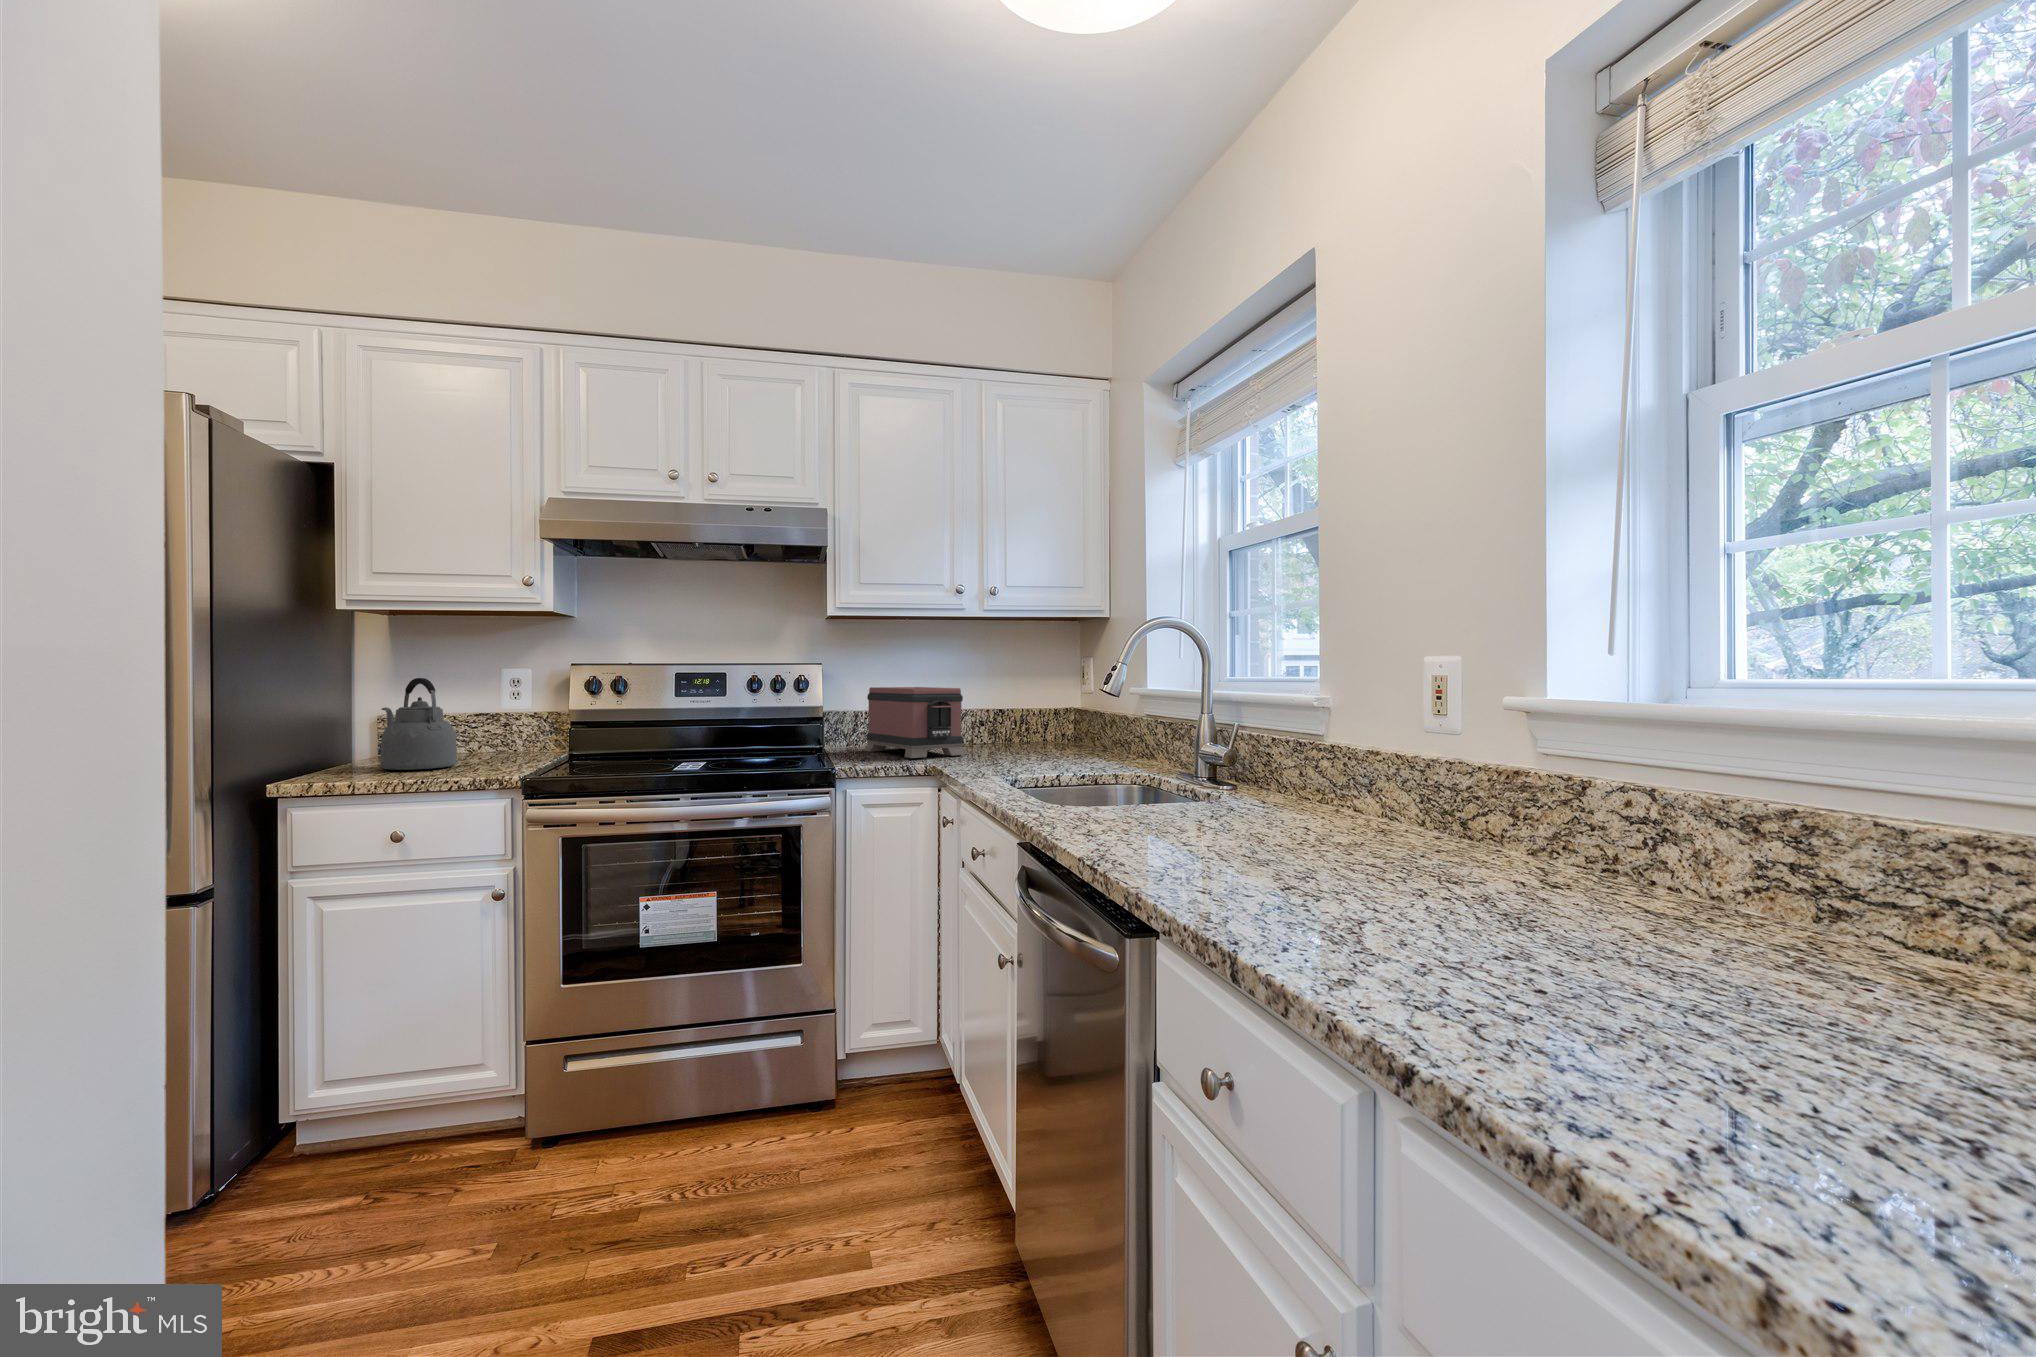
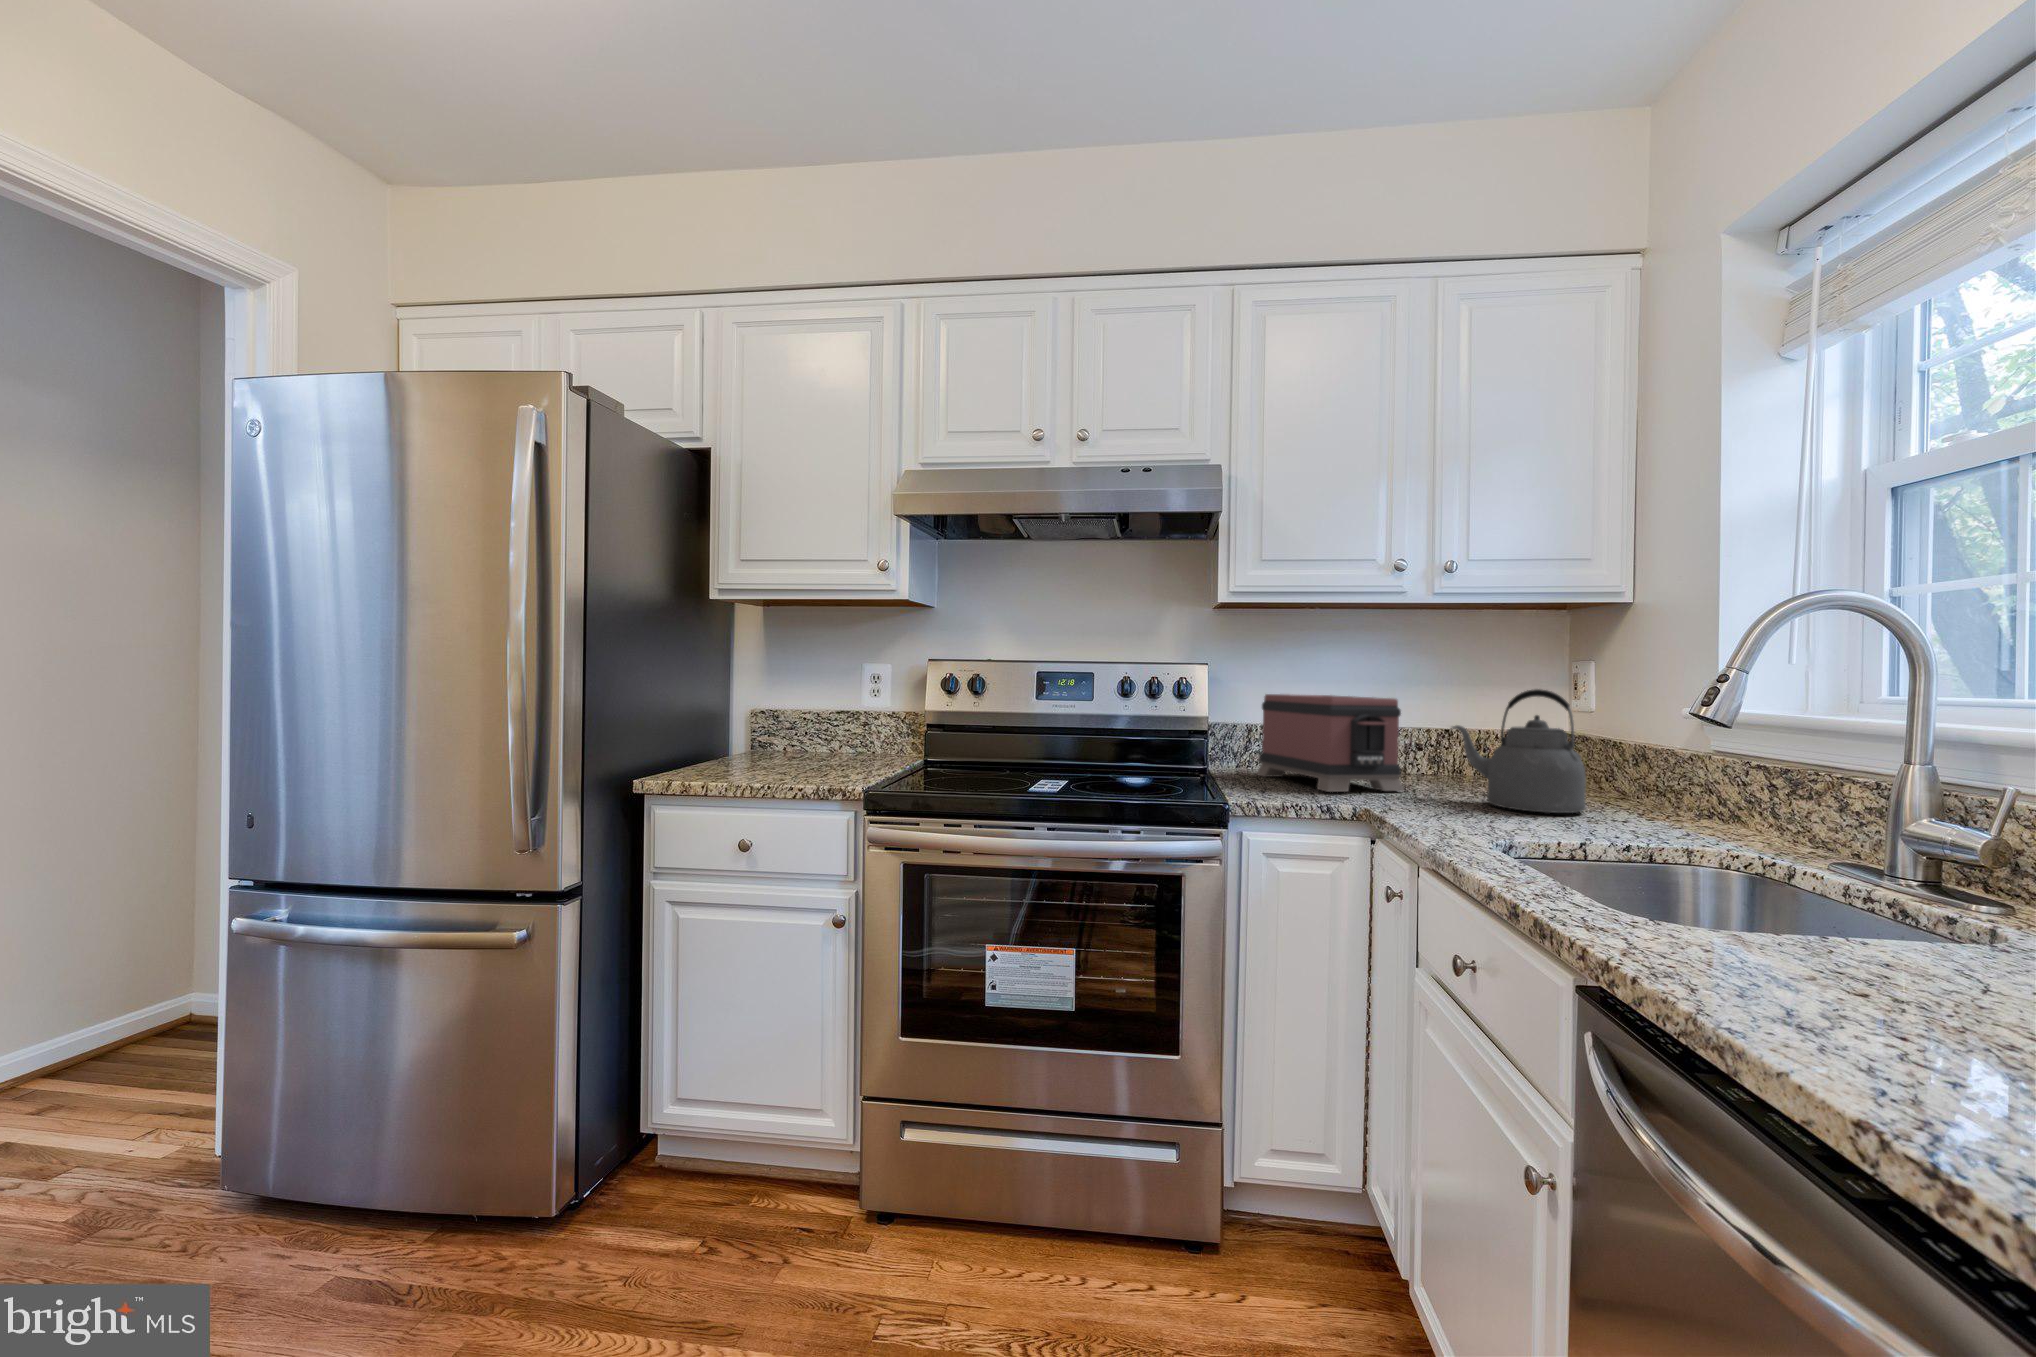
kettle: present [380,678,457,770] -> present [1451,689,1586,813]

